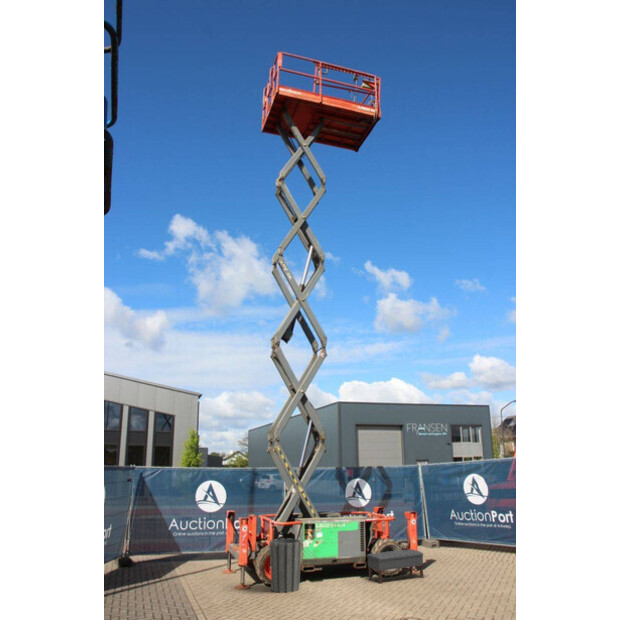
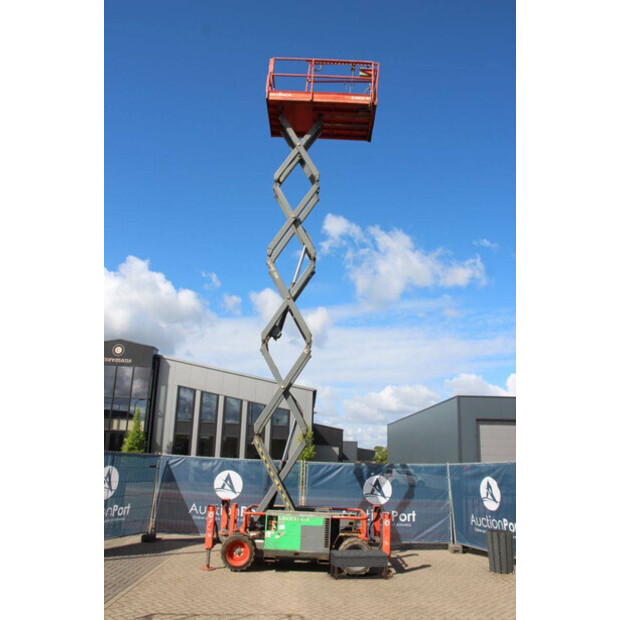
trash can: present [269,538,302,593] -> present [485,529,515,574]

